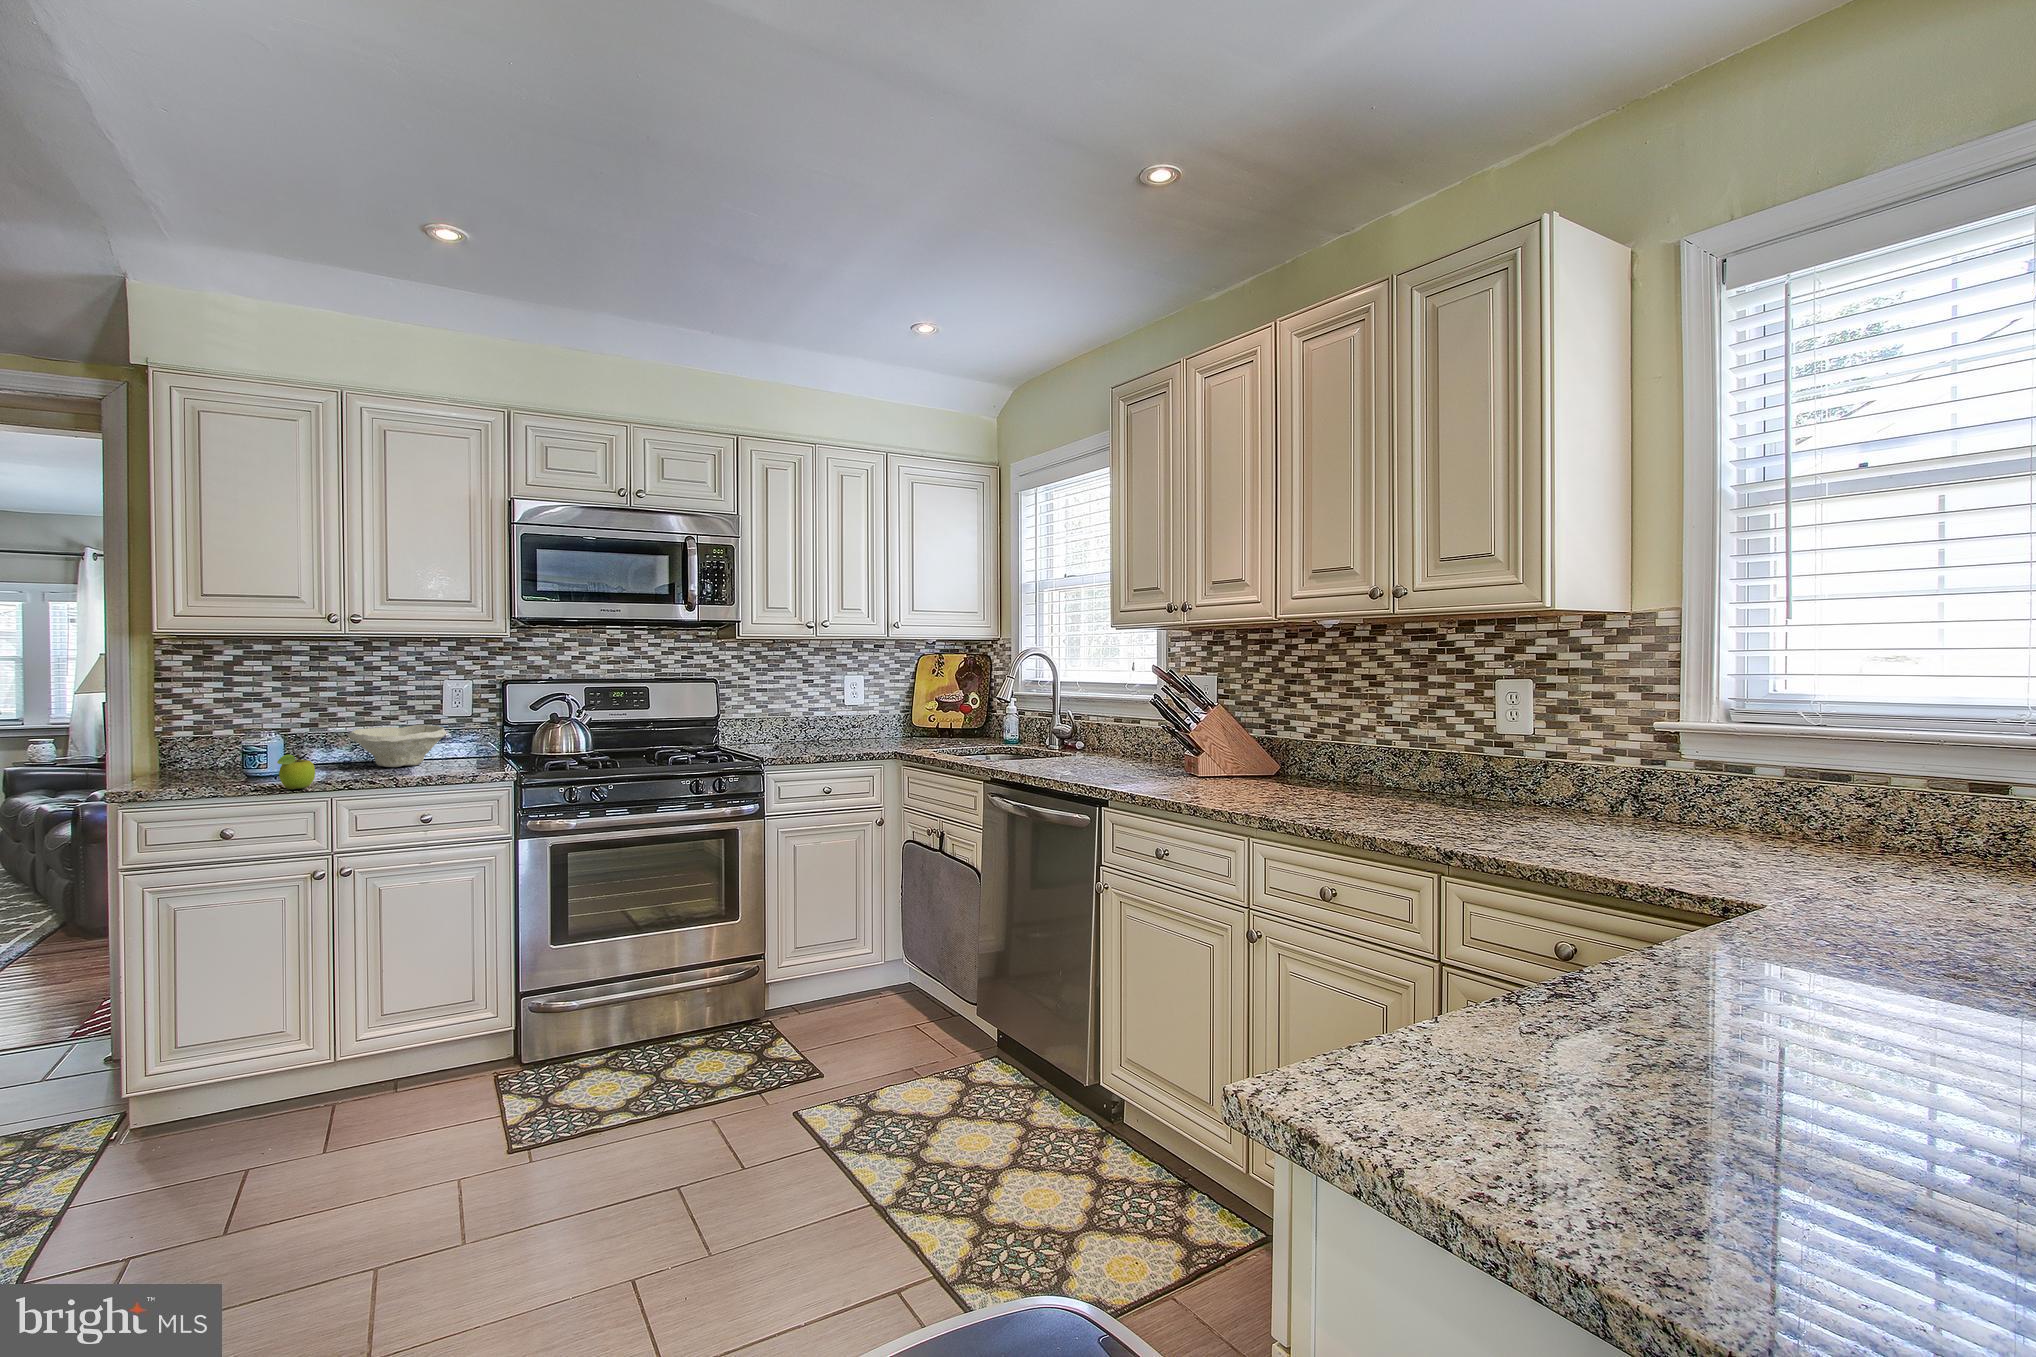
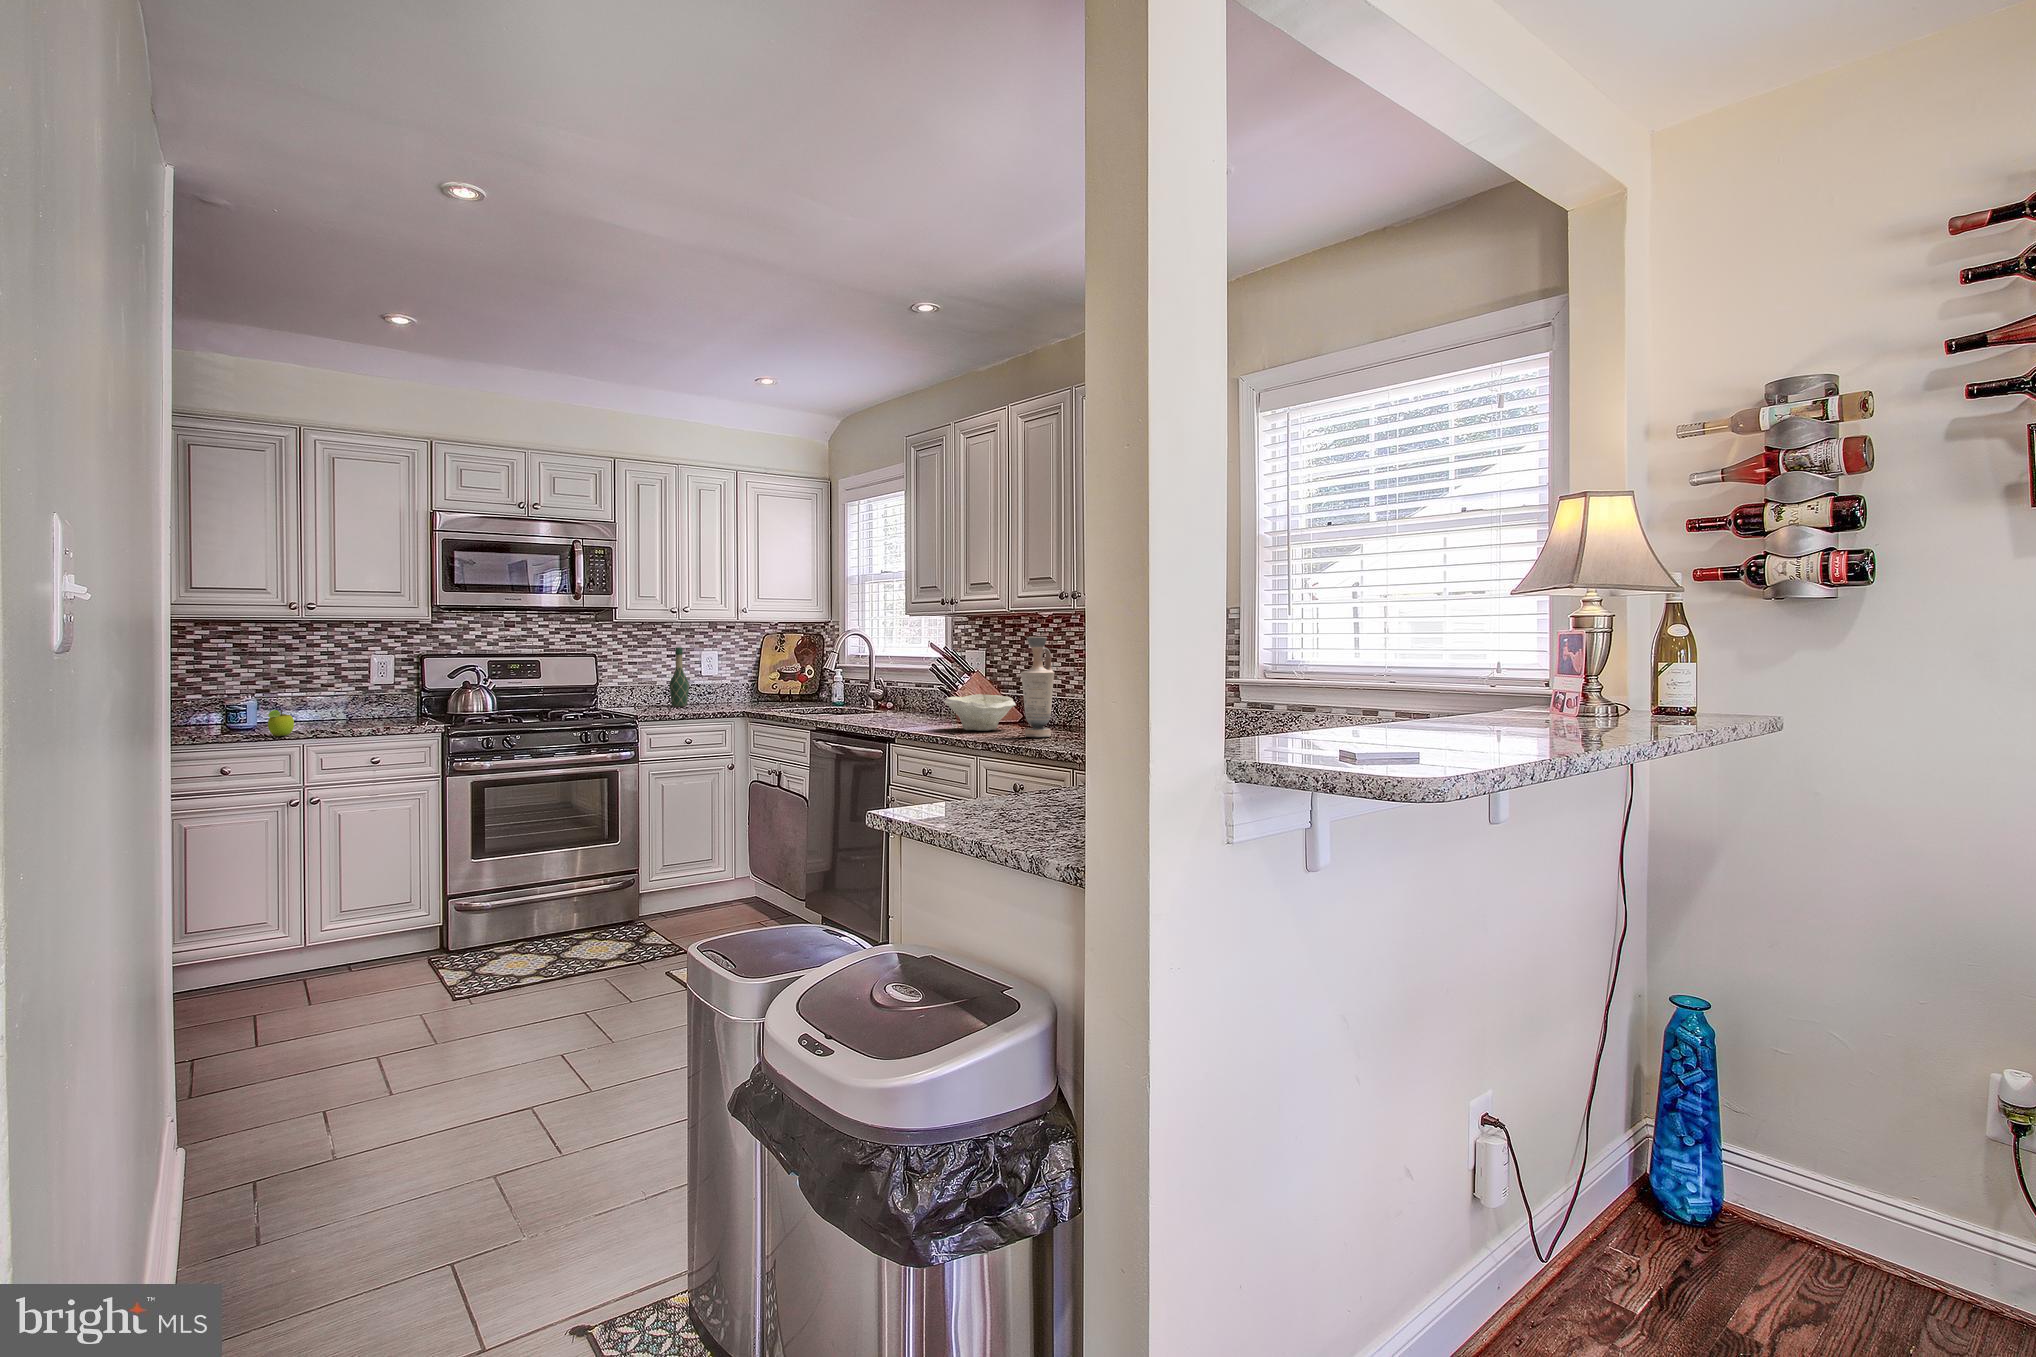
vase: none [1319,655,1375,811] -> present [1021,637,1055,737]
wine bottle: none [805,670,829,741] -> present [669,647,689,707]
bowl: present [348,725,447,767] -> present [944,694,1016,731]

